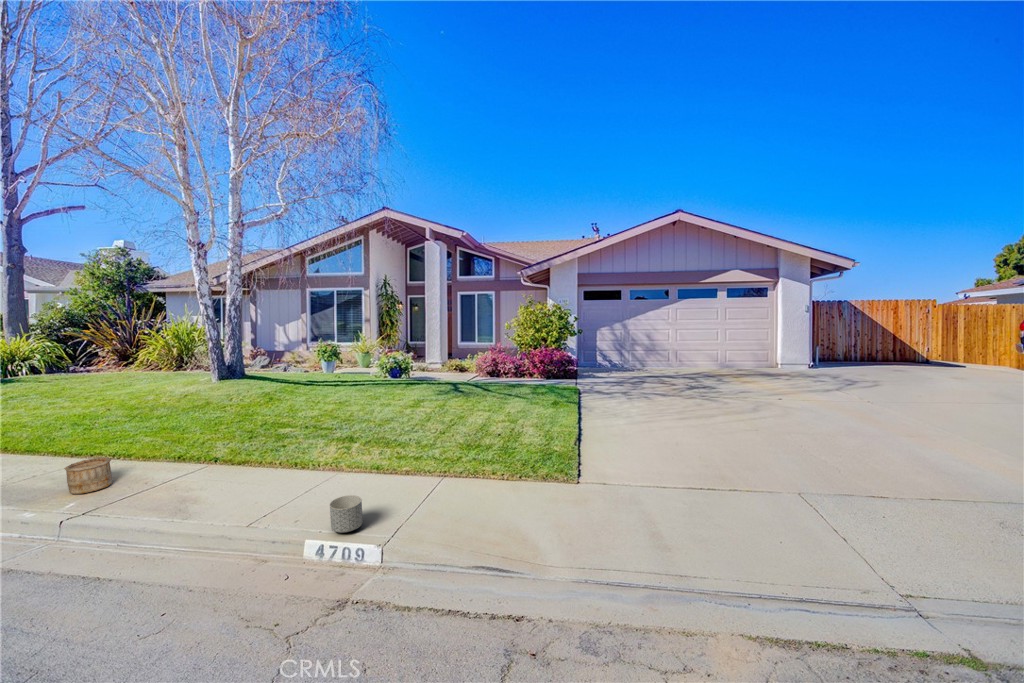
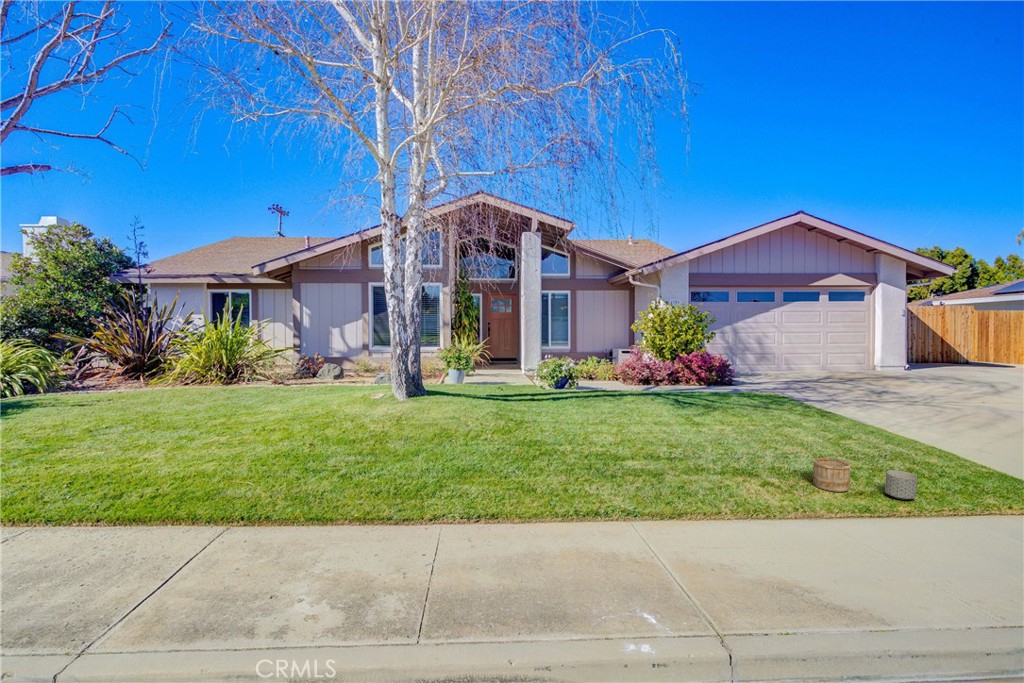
wooden bucket: present [64,458,112,494] -> present [812,457,851,492]

